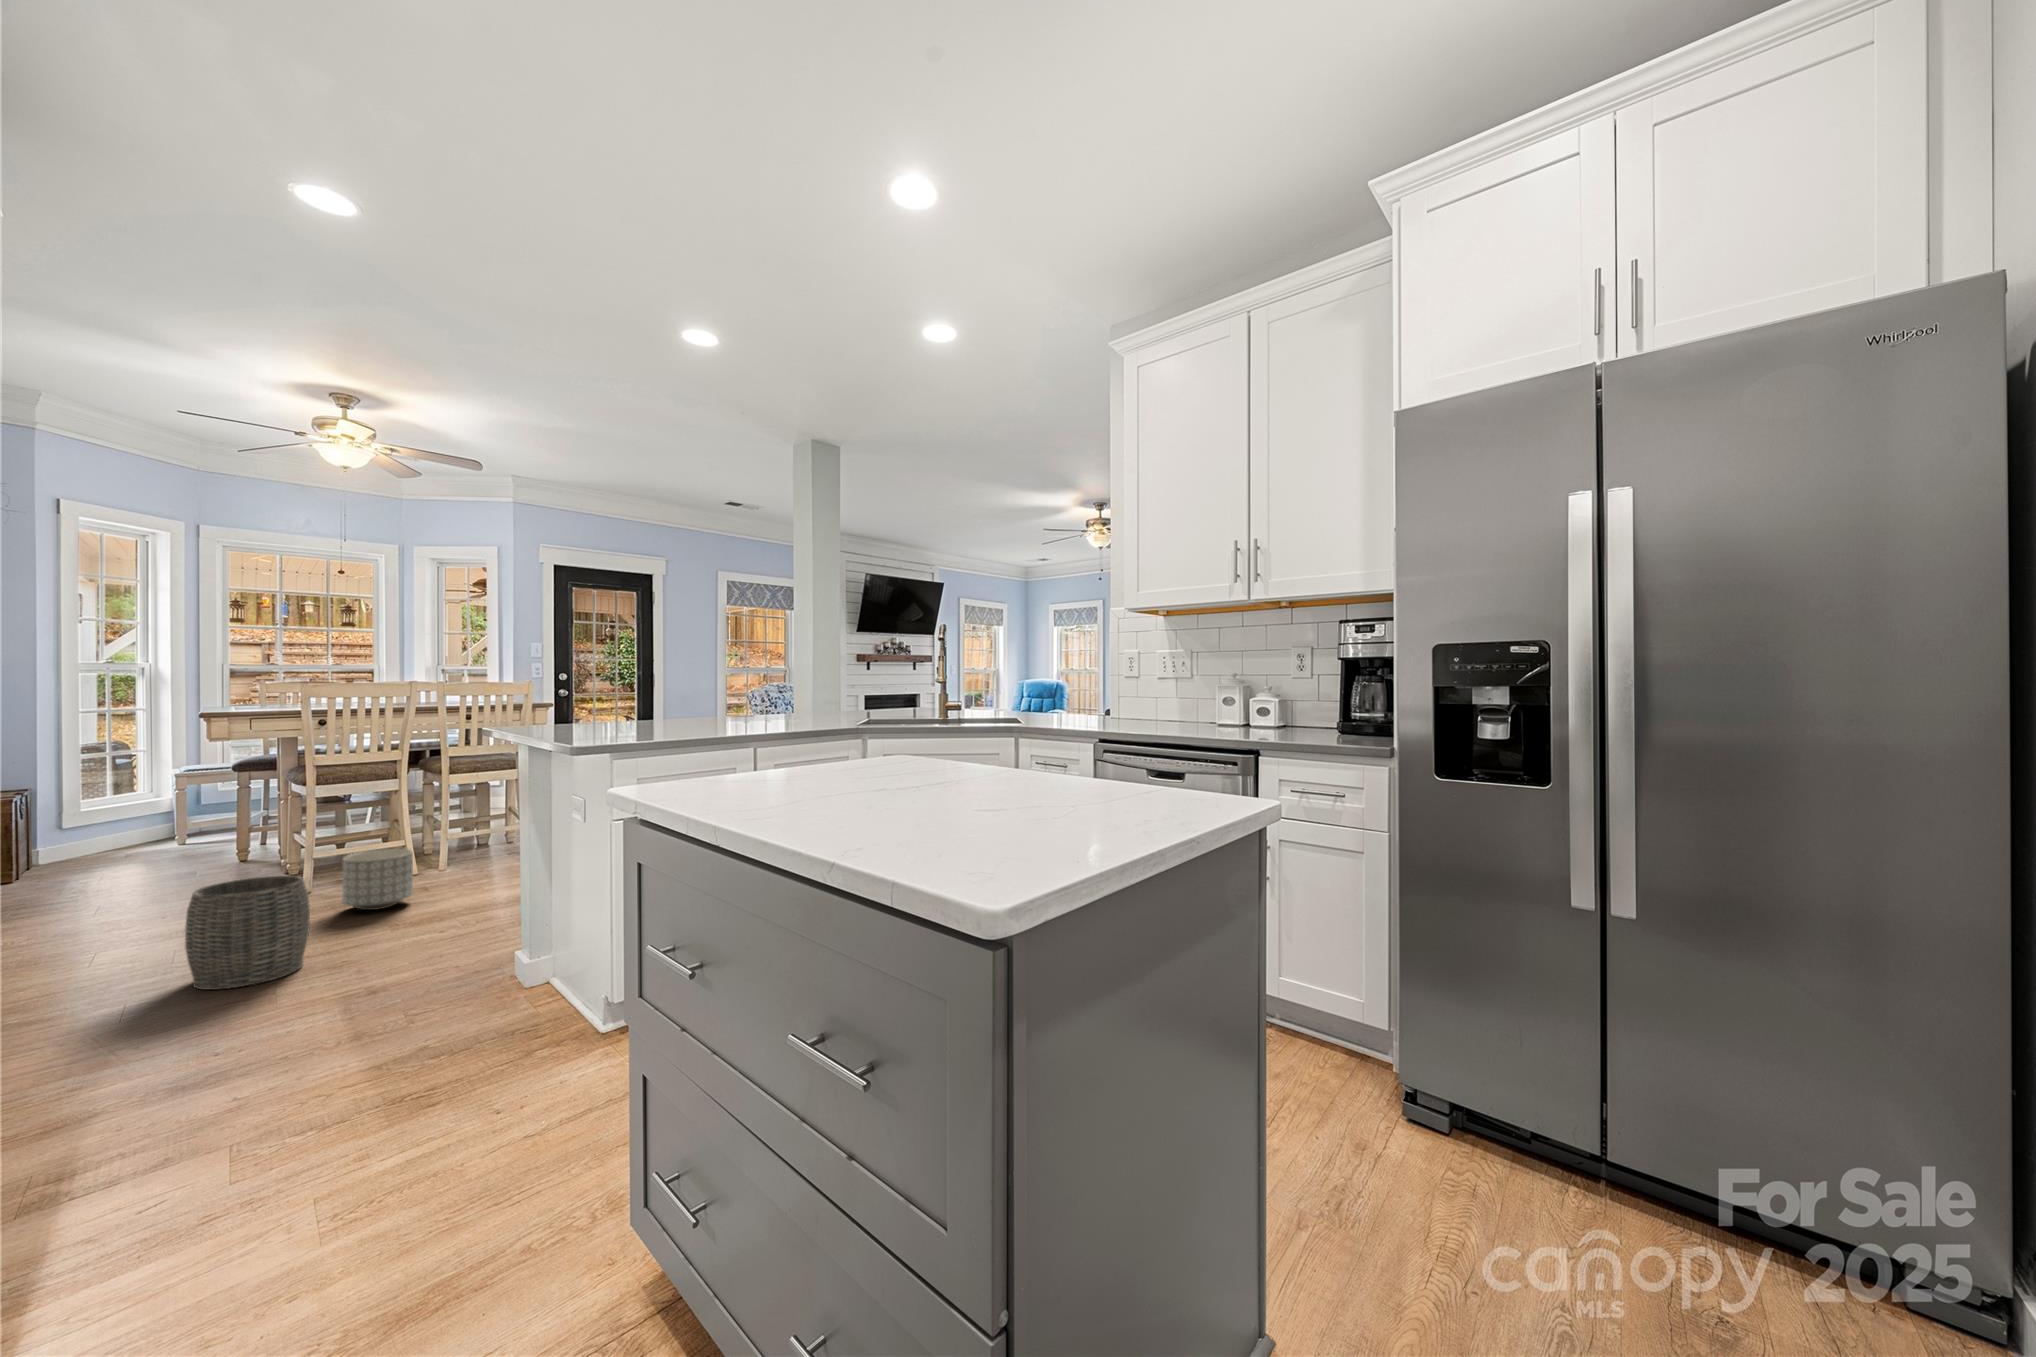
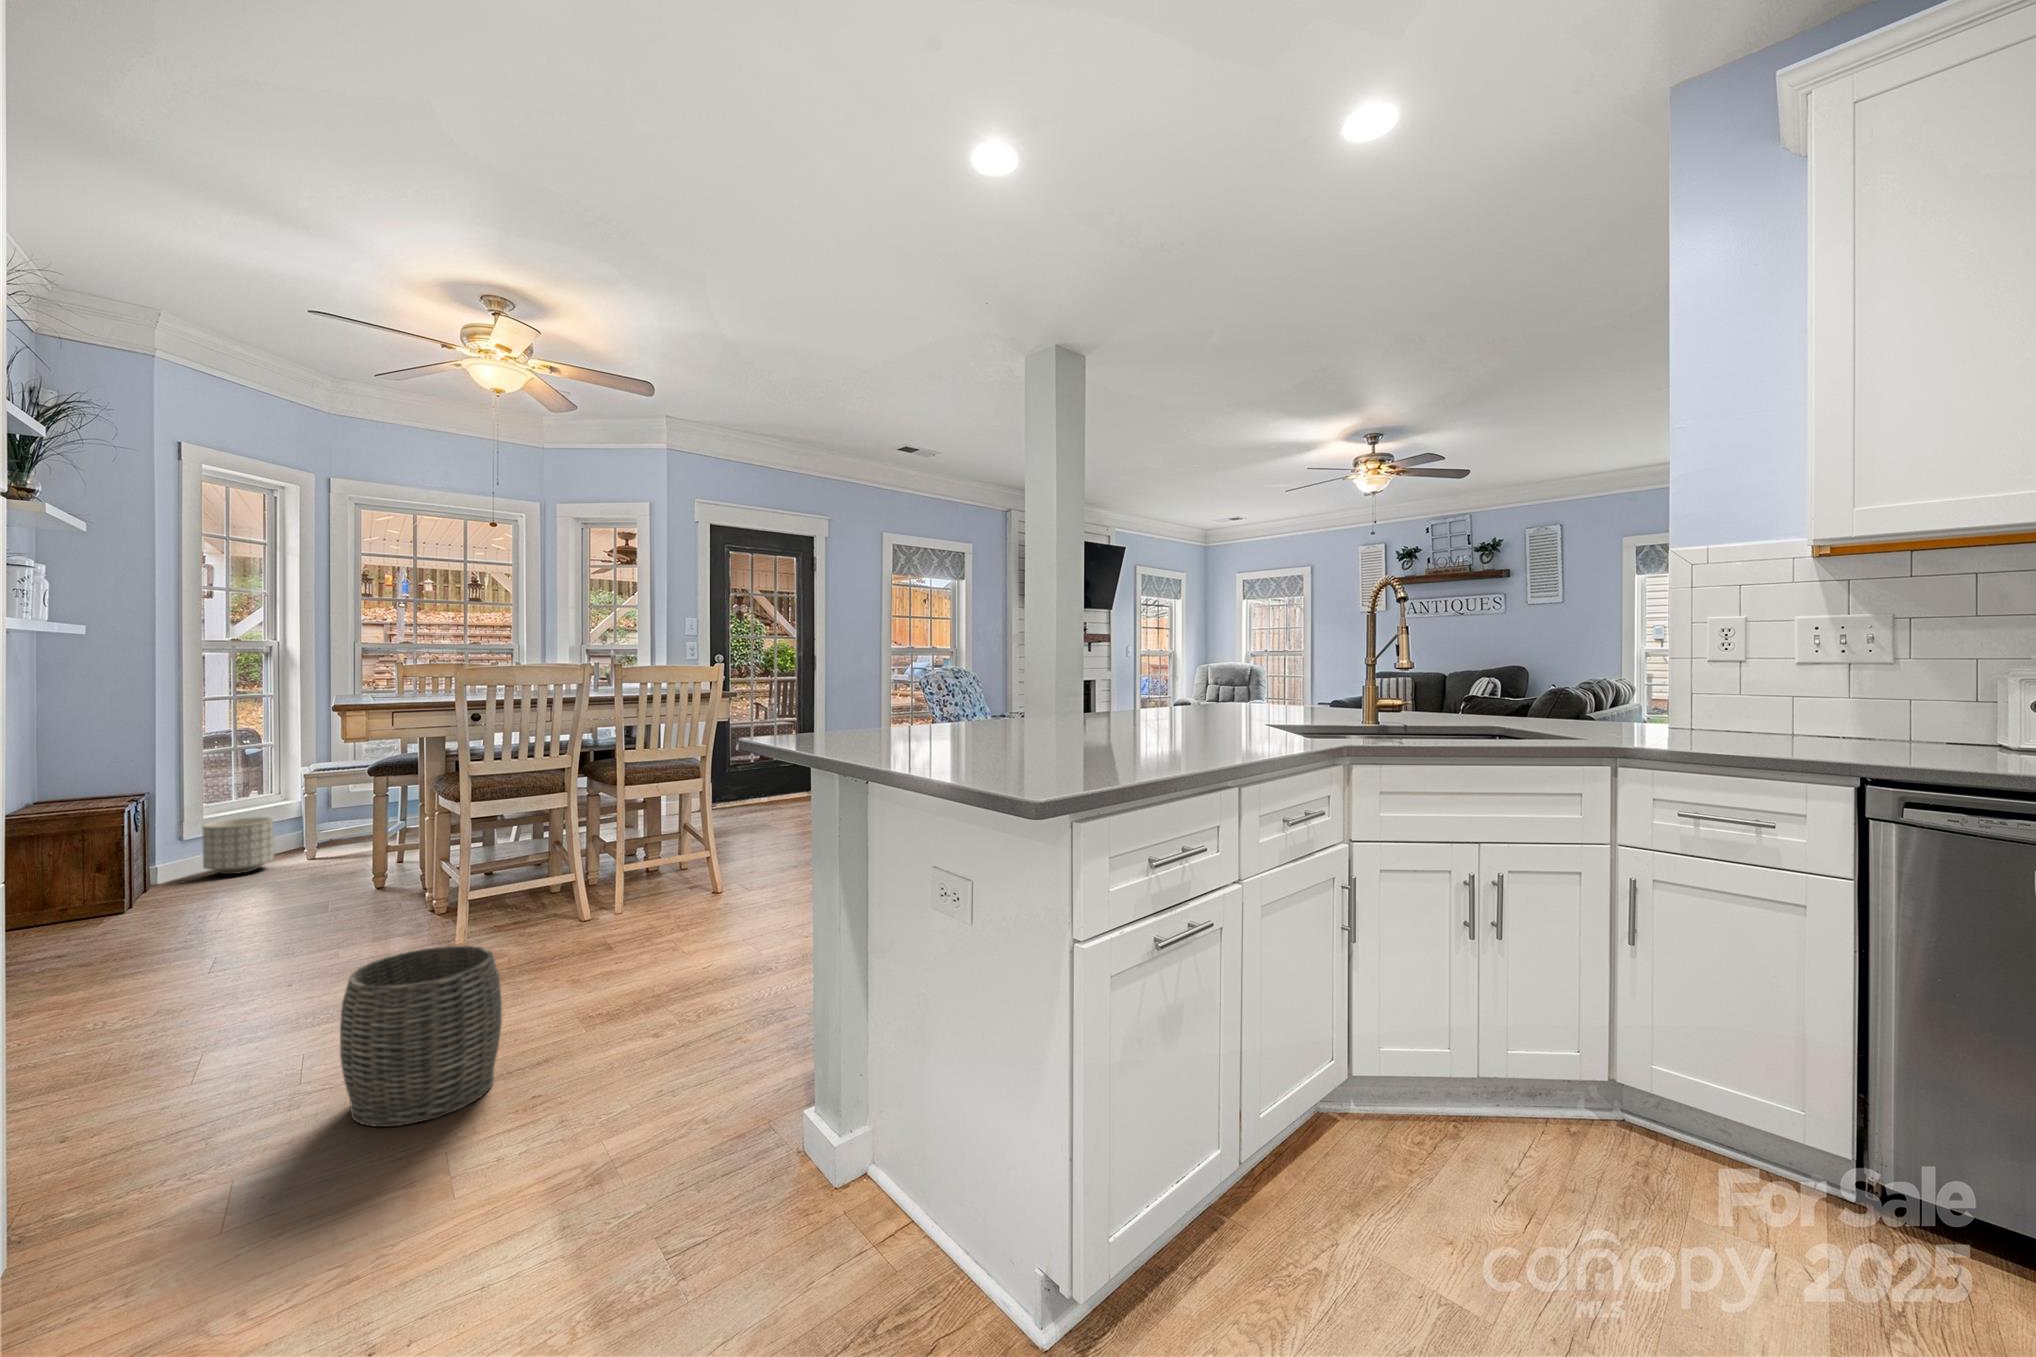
planter: present [342,849,413,910] -> present [202,817,274,874]

